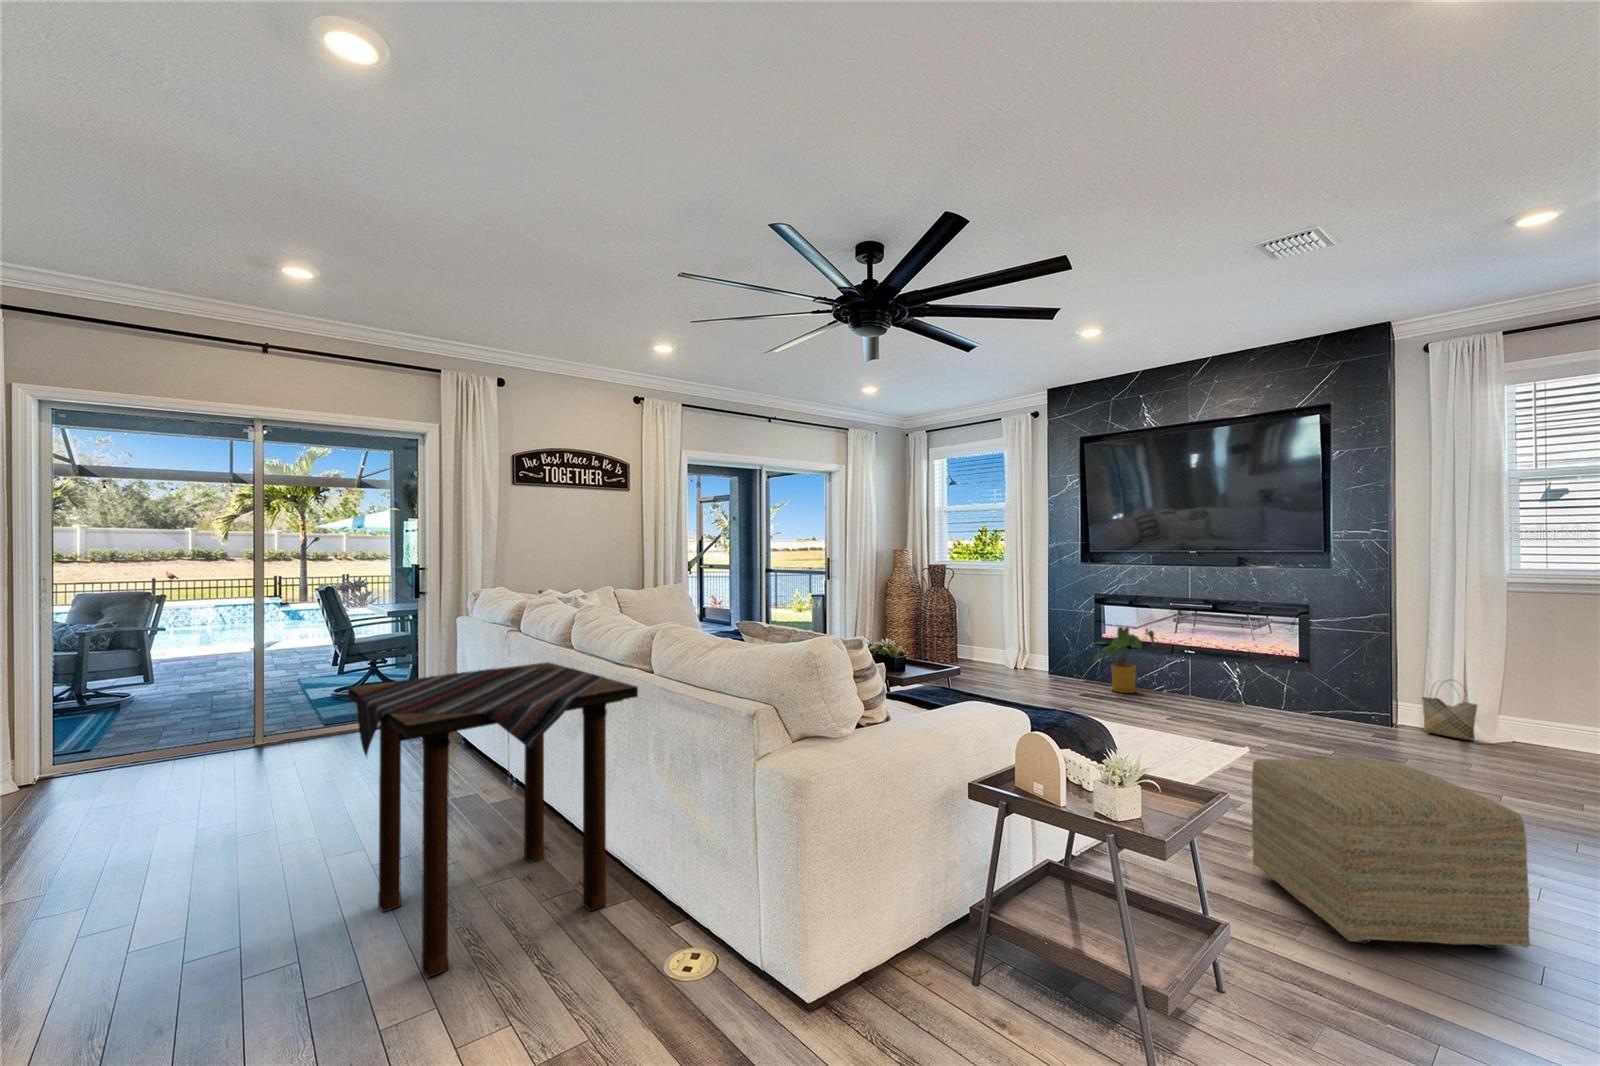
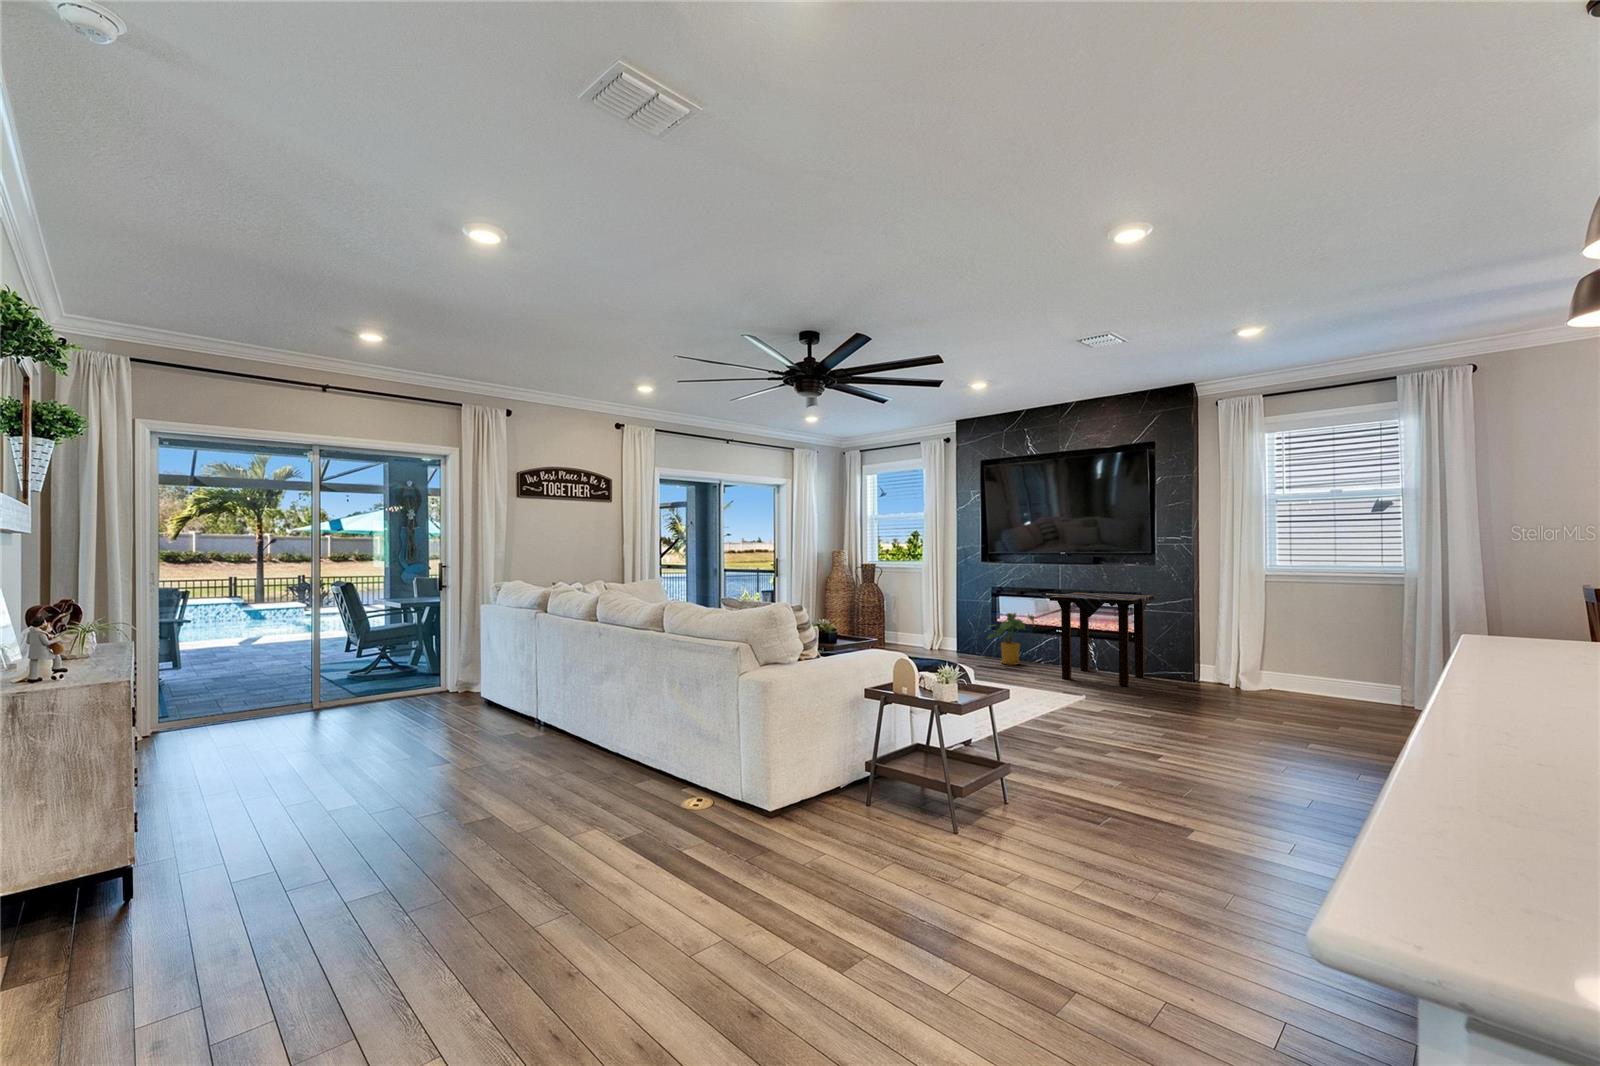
side table: present [348,662,638,978] -> present [1049,593,1154,686]
woven basket: present [1422,681,1477,740] -> none [1211,646,1245,689]
ottoman: present [1252,759,1530,949] -> none [1049,684,1180,781]

